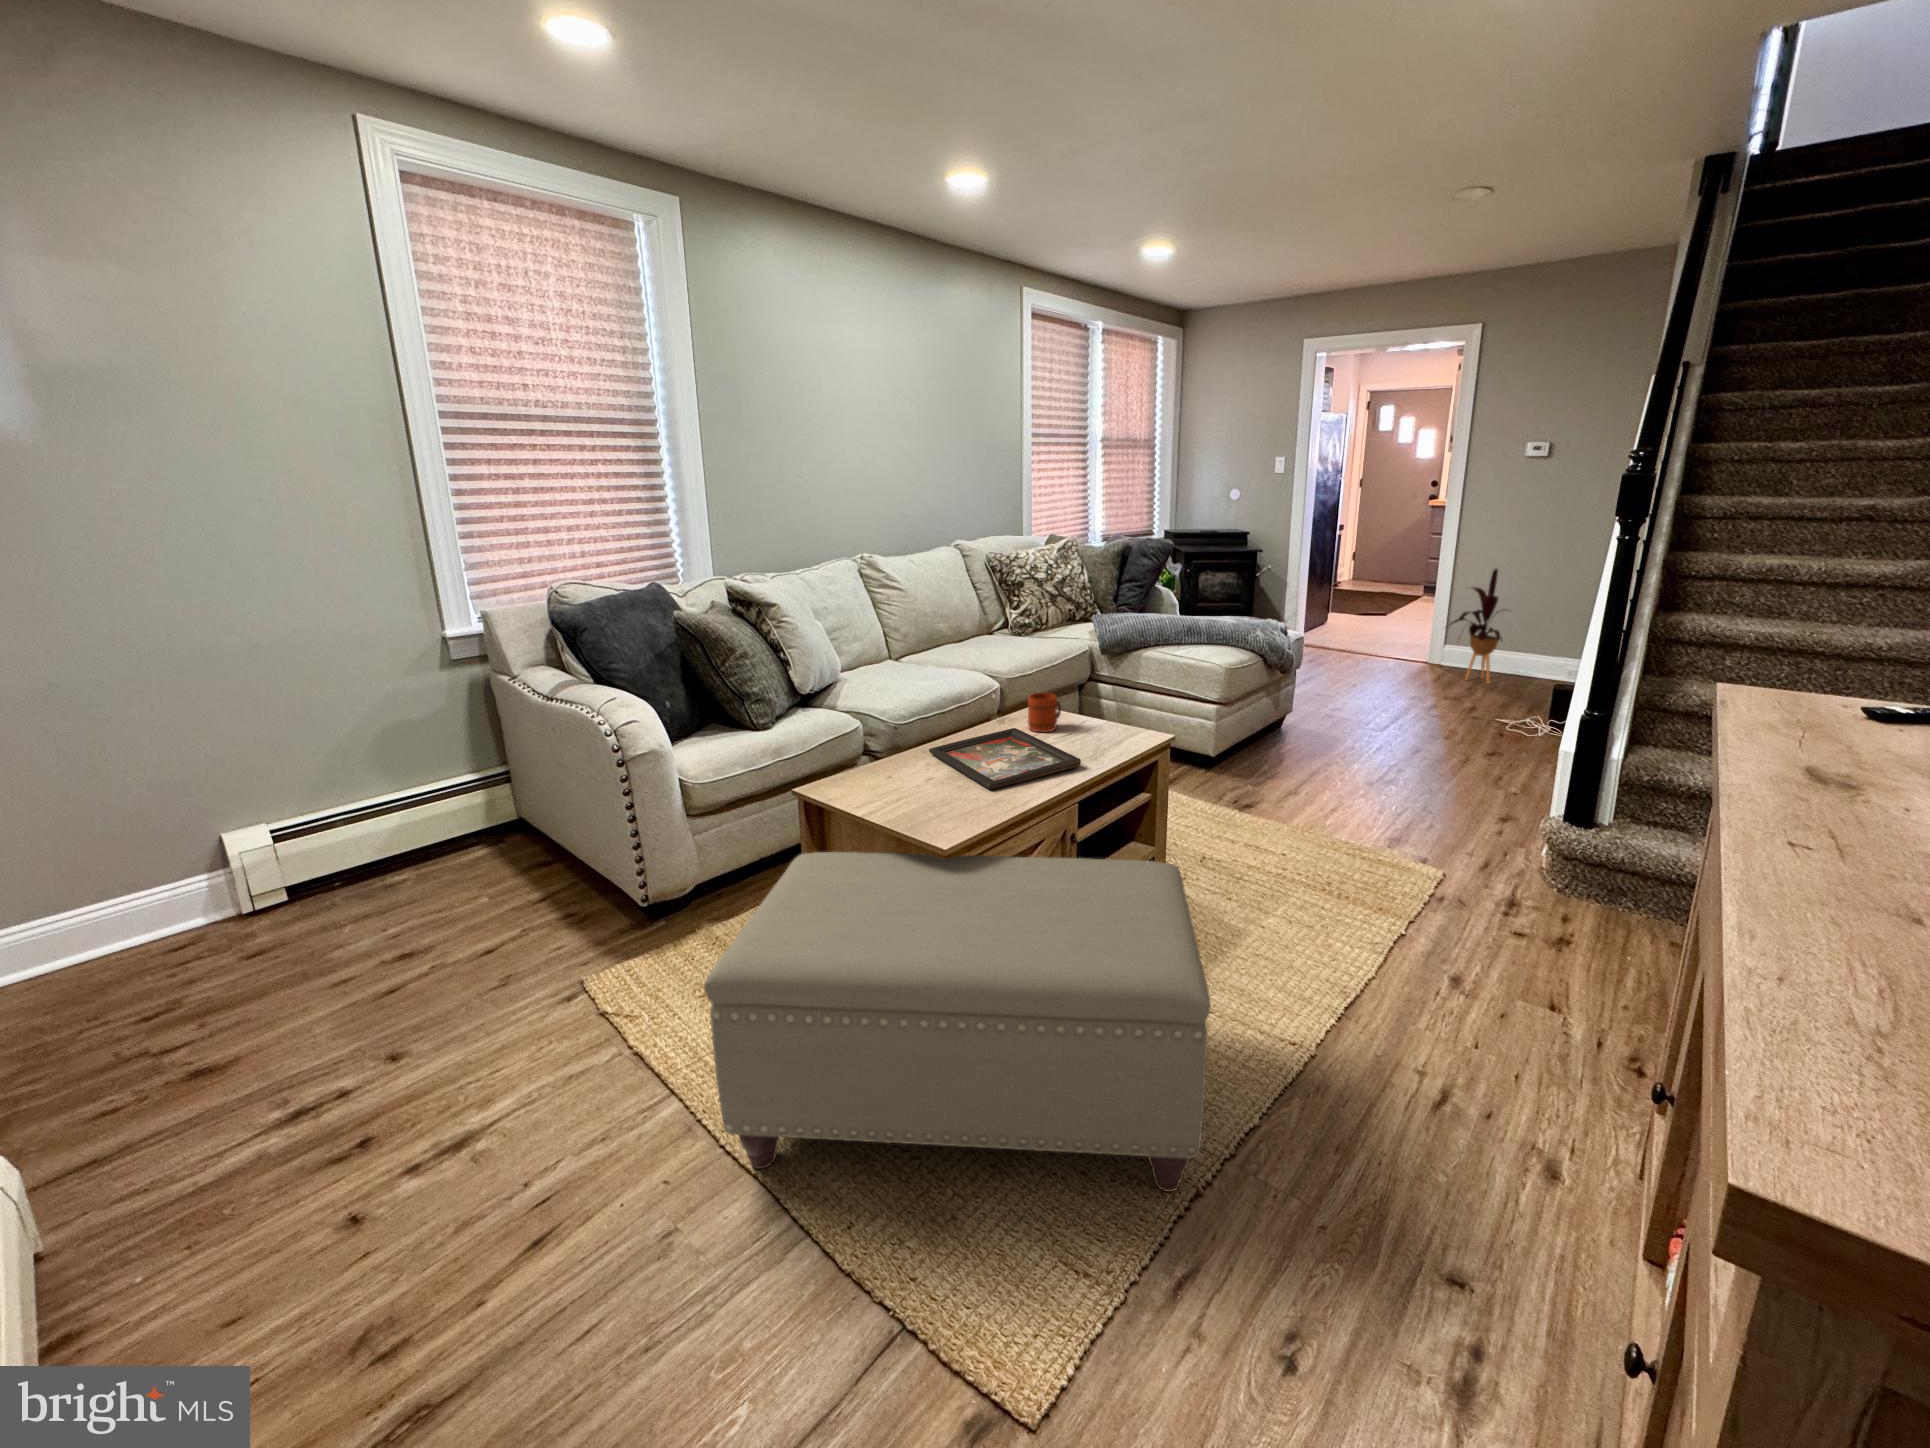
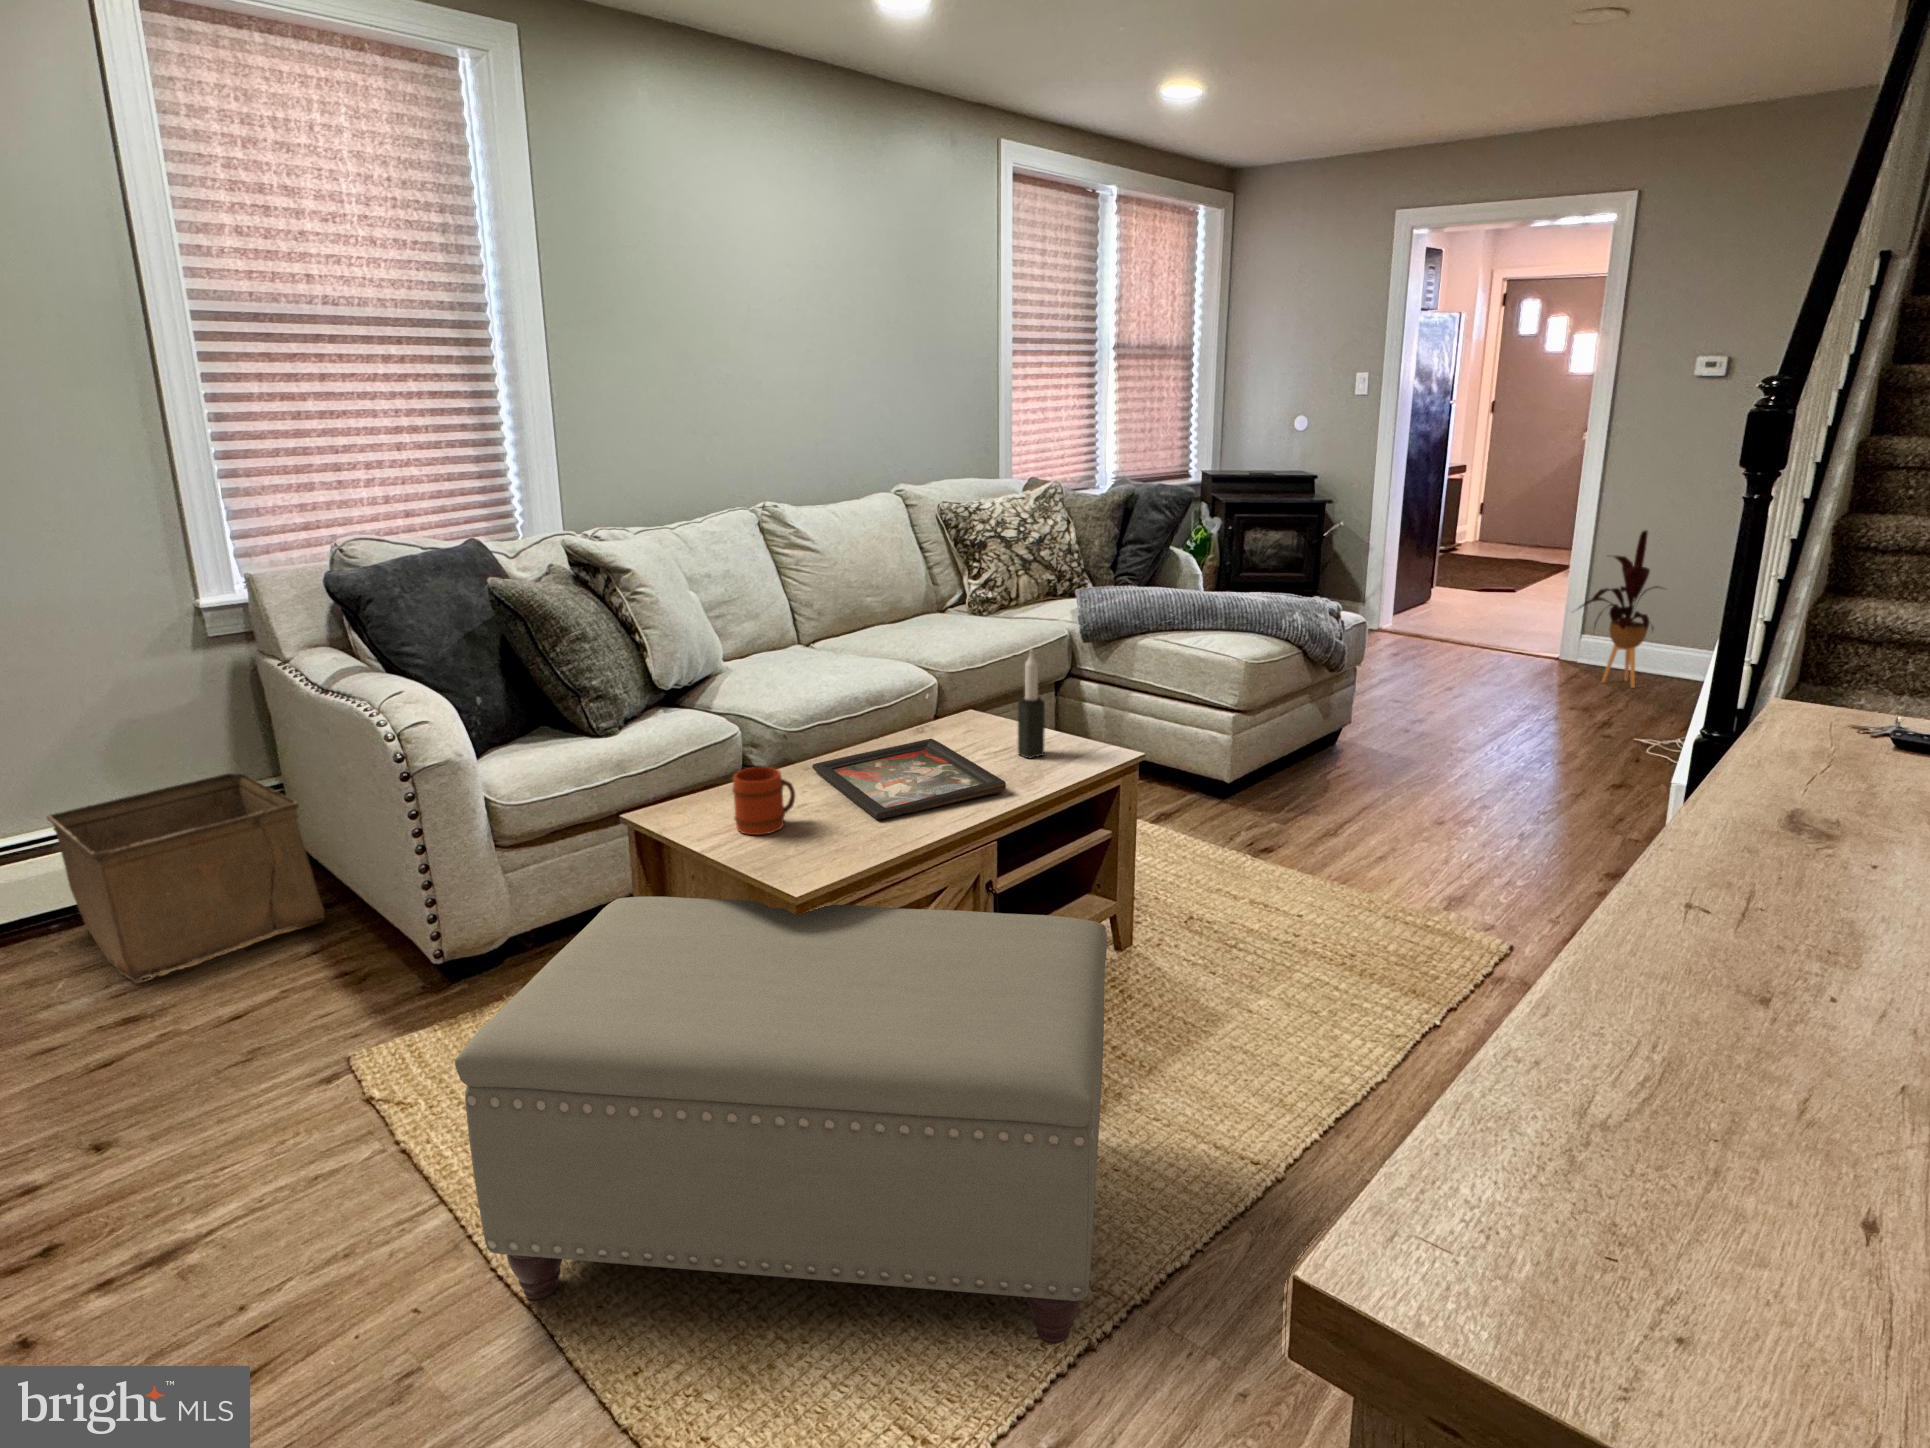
candle: none [1080,659,1101,741] -> present [1018,649,1045,758]
mug: present [1028,693,1061,732] -> present [733,767,795,835]
storage bin: none [332,764,546,926] -> present [47,773,324,981]

